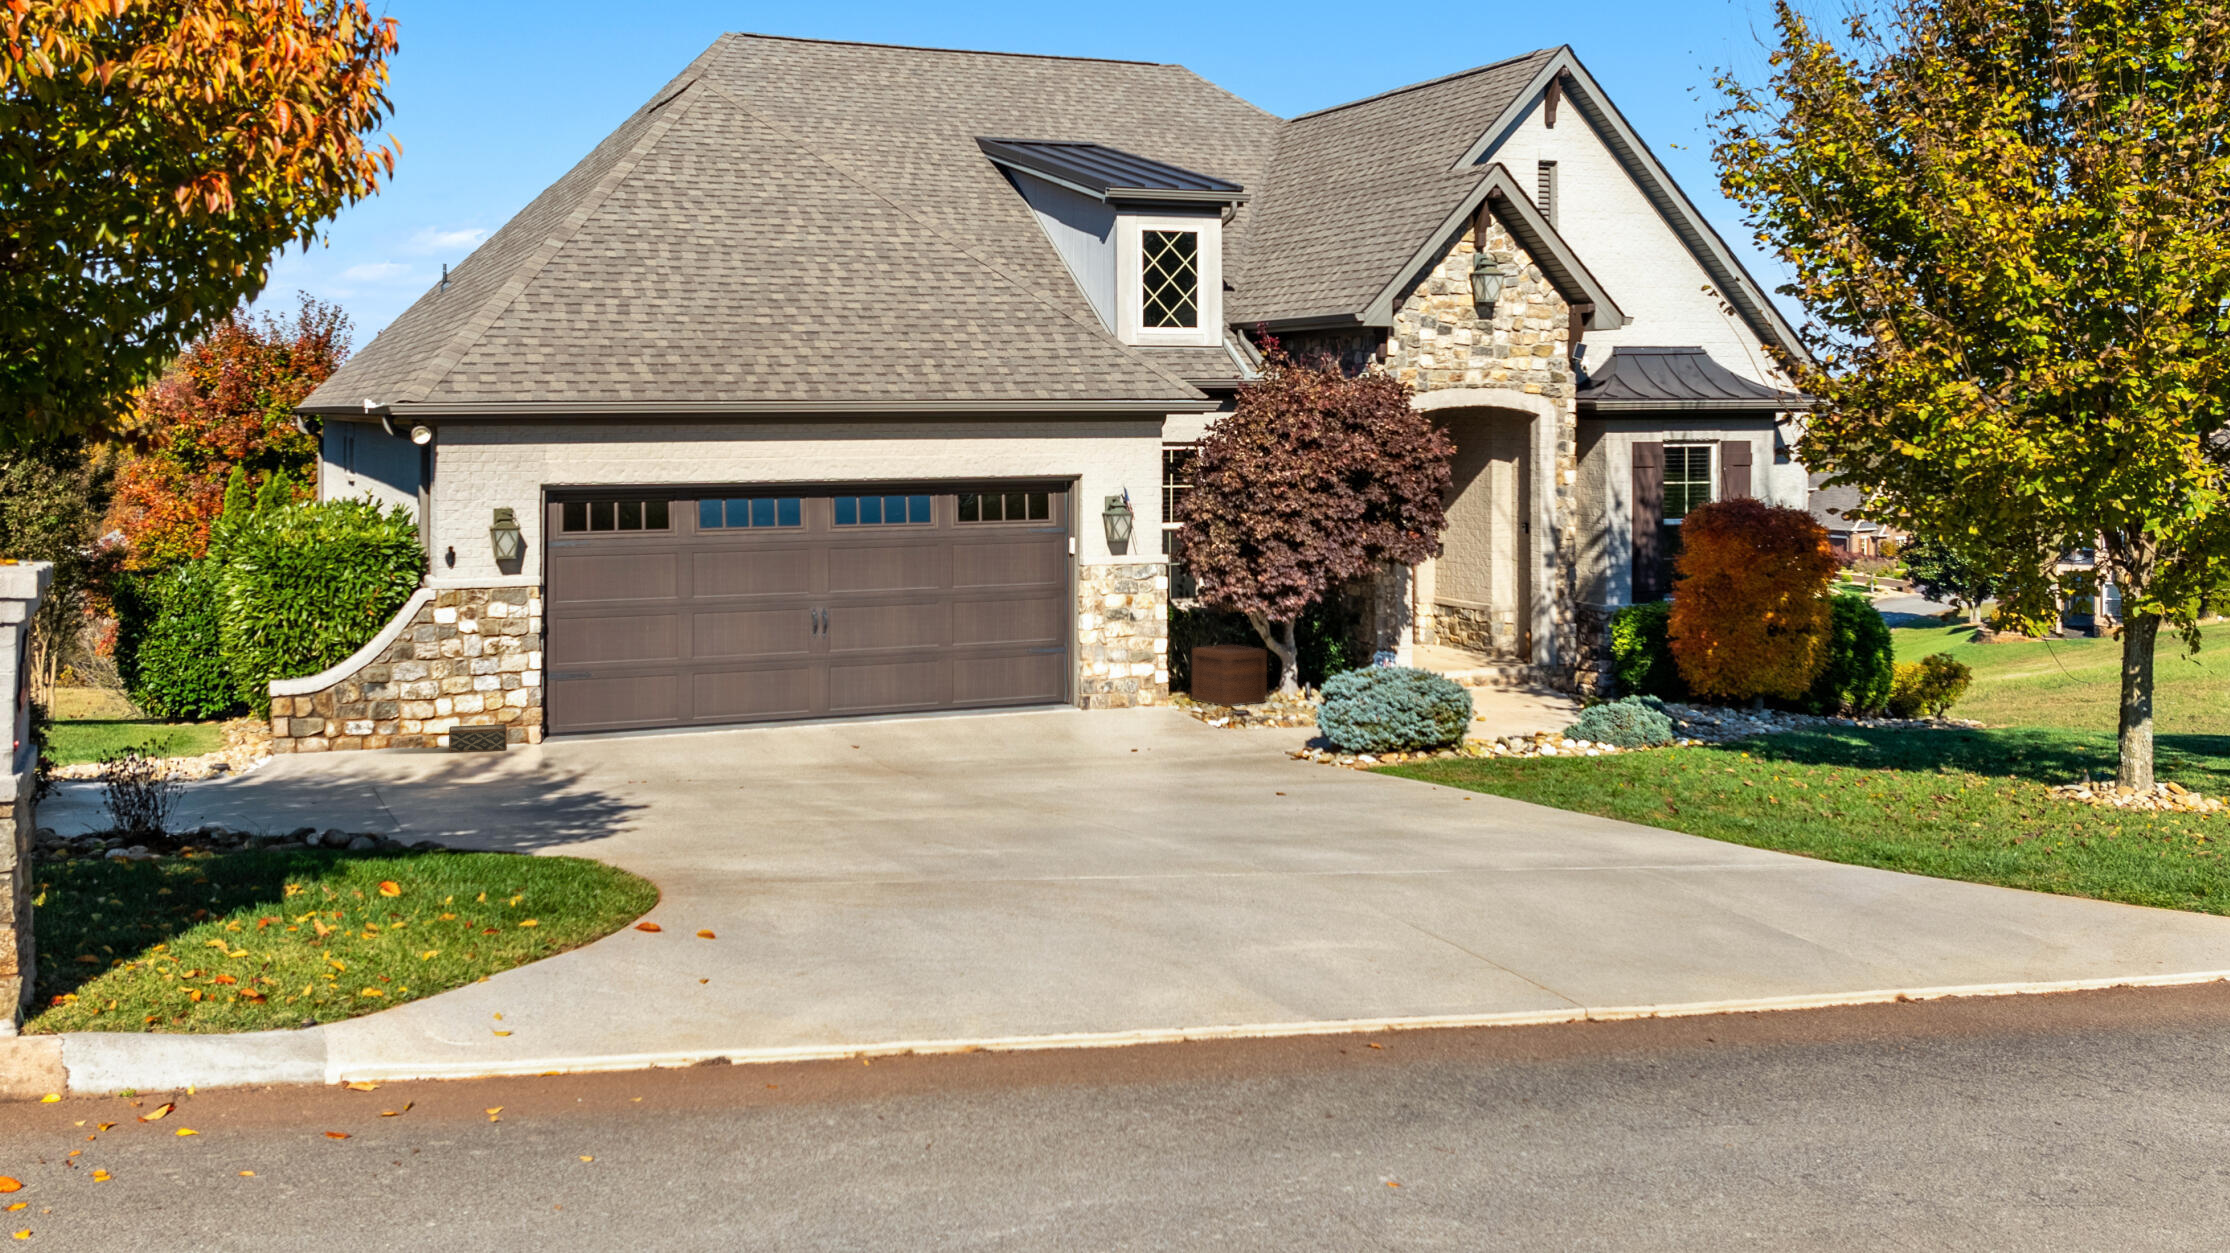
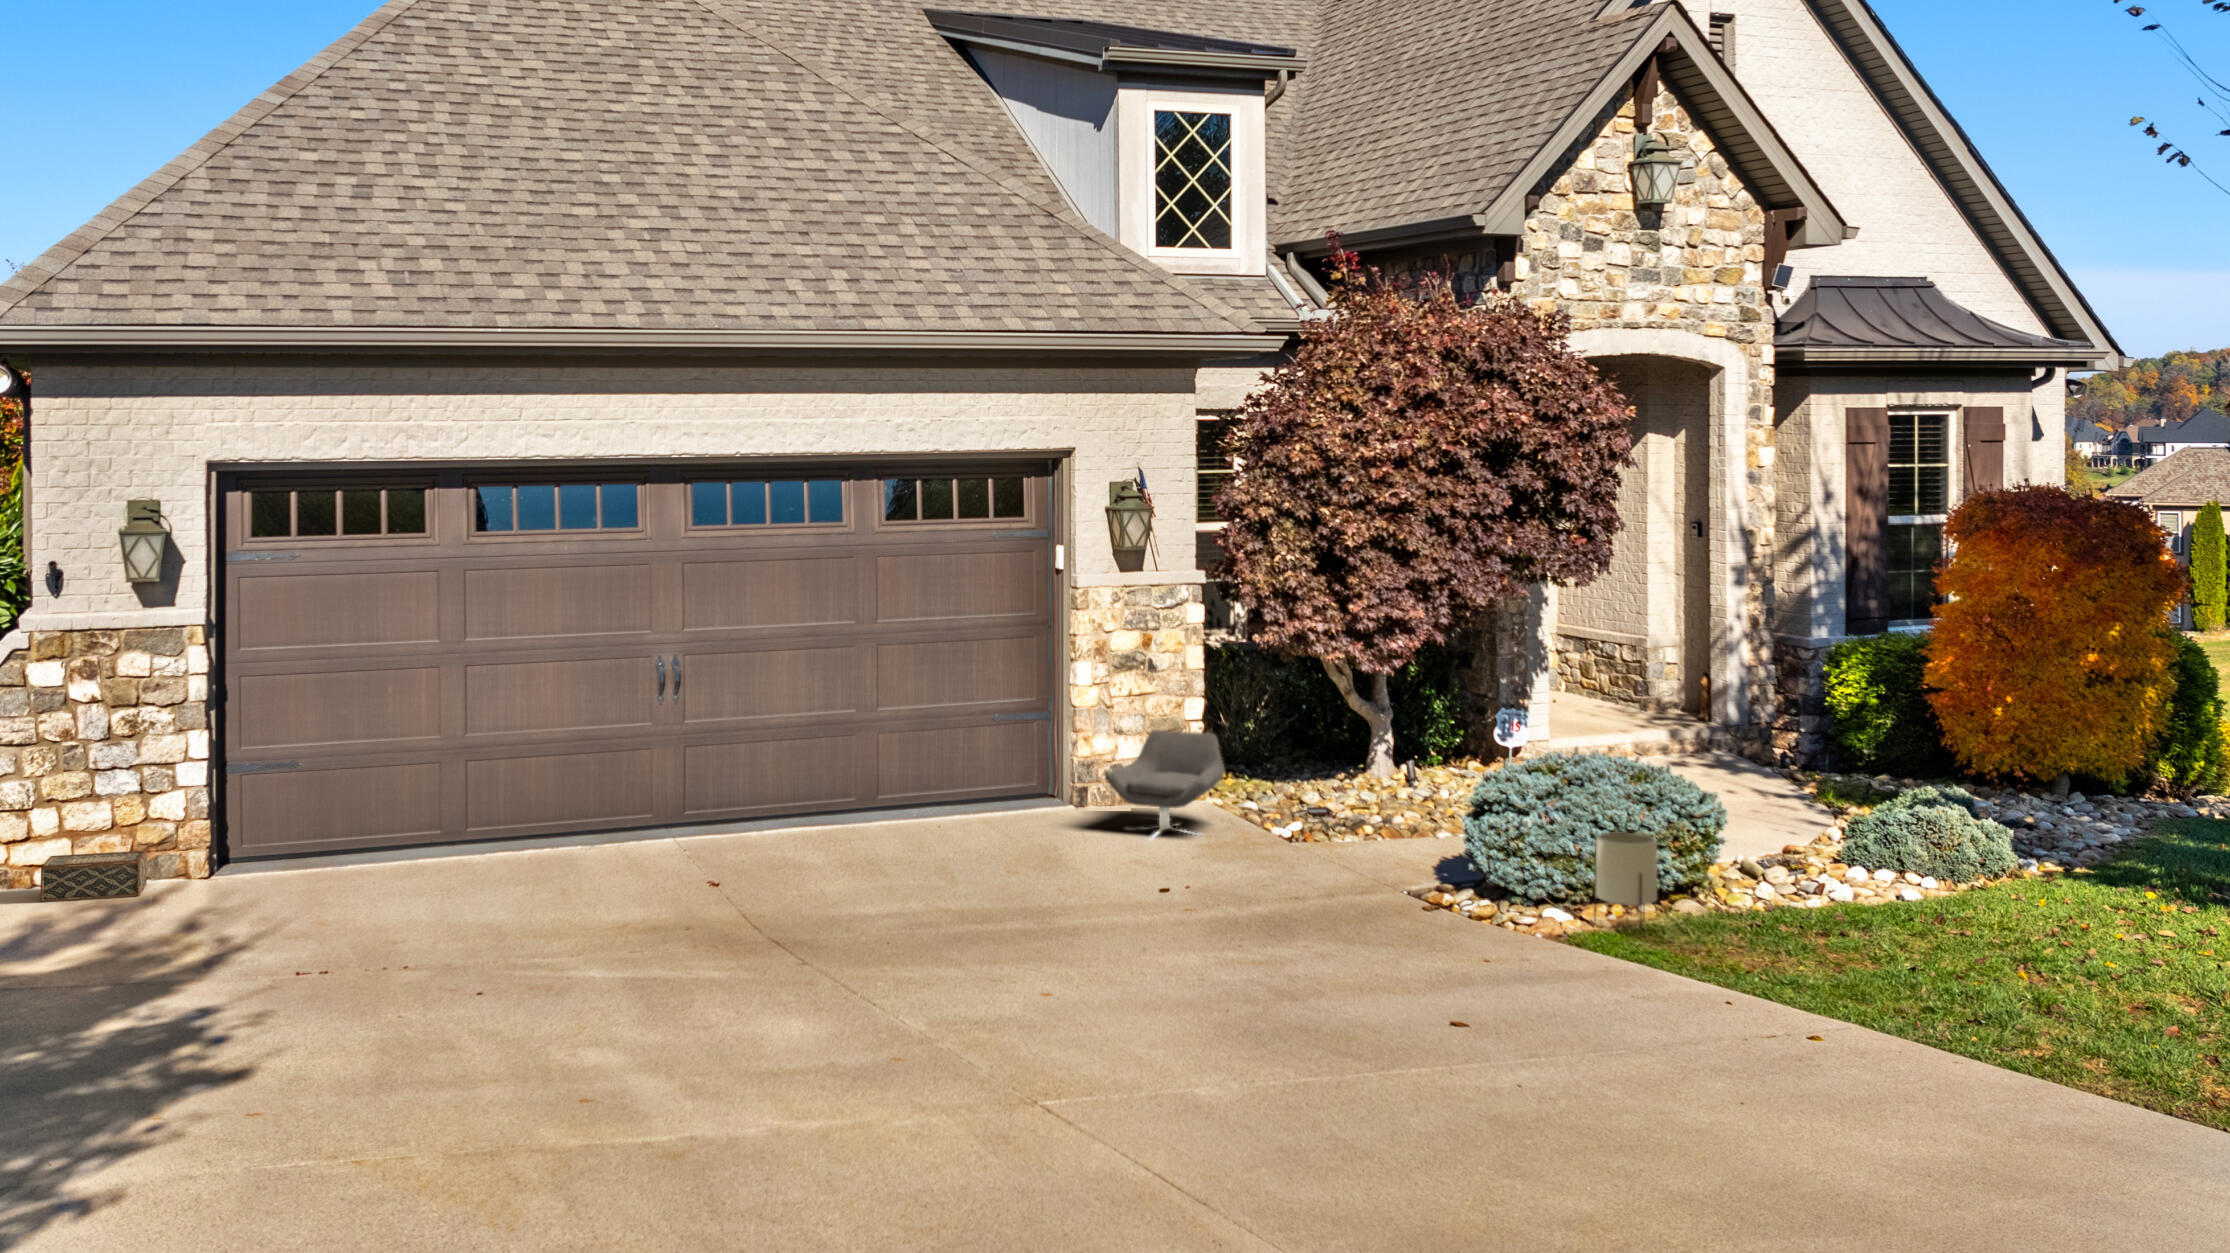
wooden crate: present [1192,645,1267,707] -> none [1236,703,1348,798]
lounge chair: none [1099,659,1178,728] -> present [1105,730,1224,841]
planter: none [1385,714,1421,773] -> present [1594,832,1657,922]

